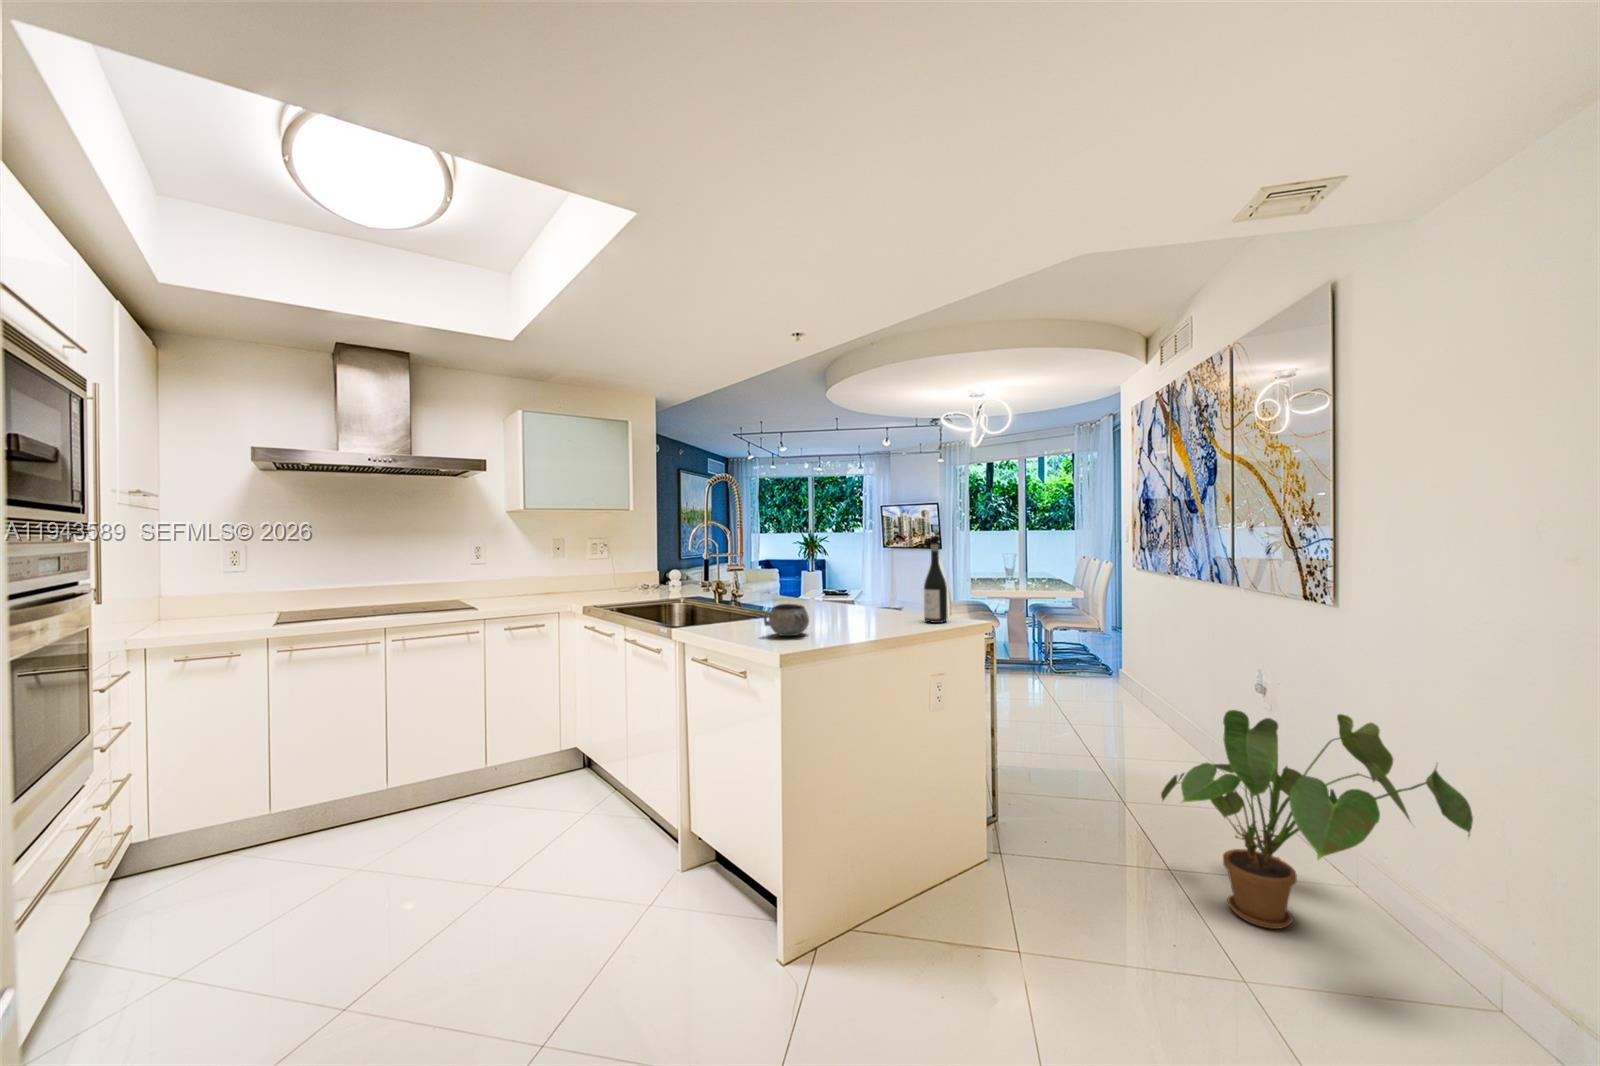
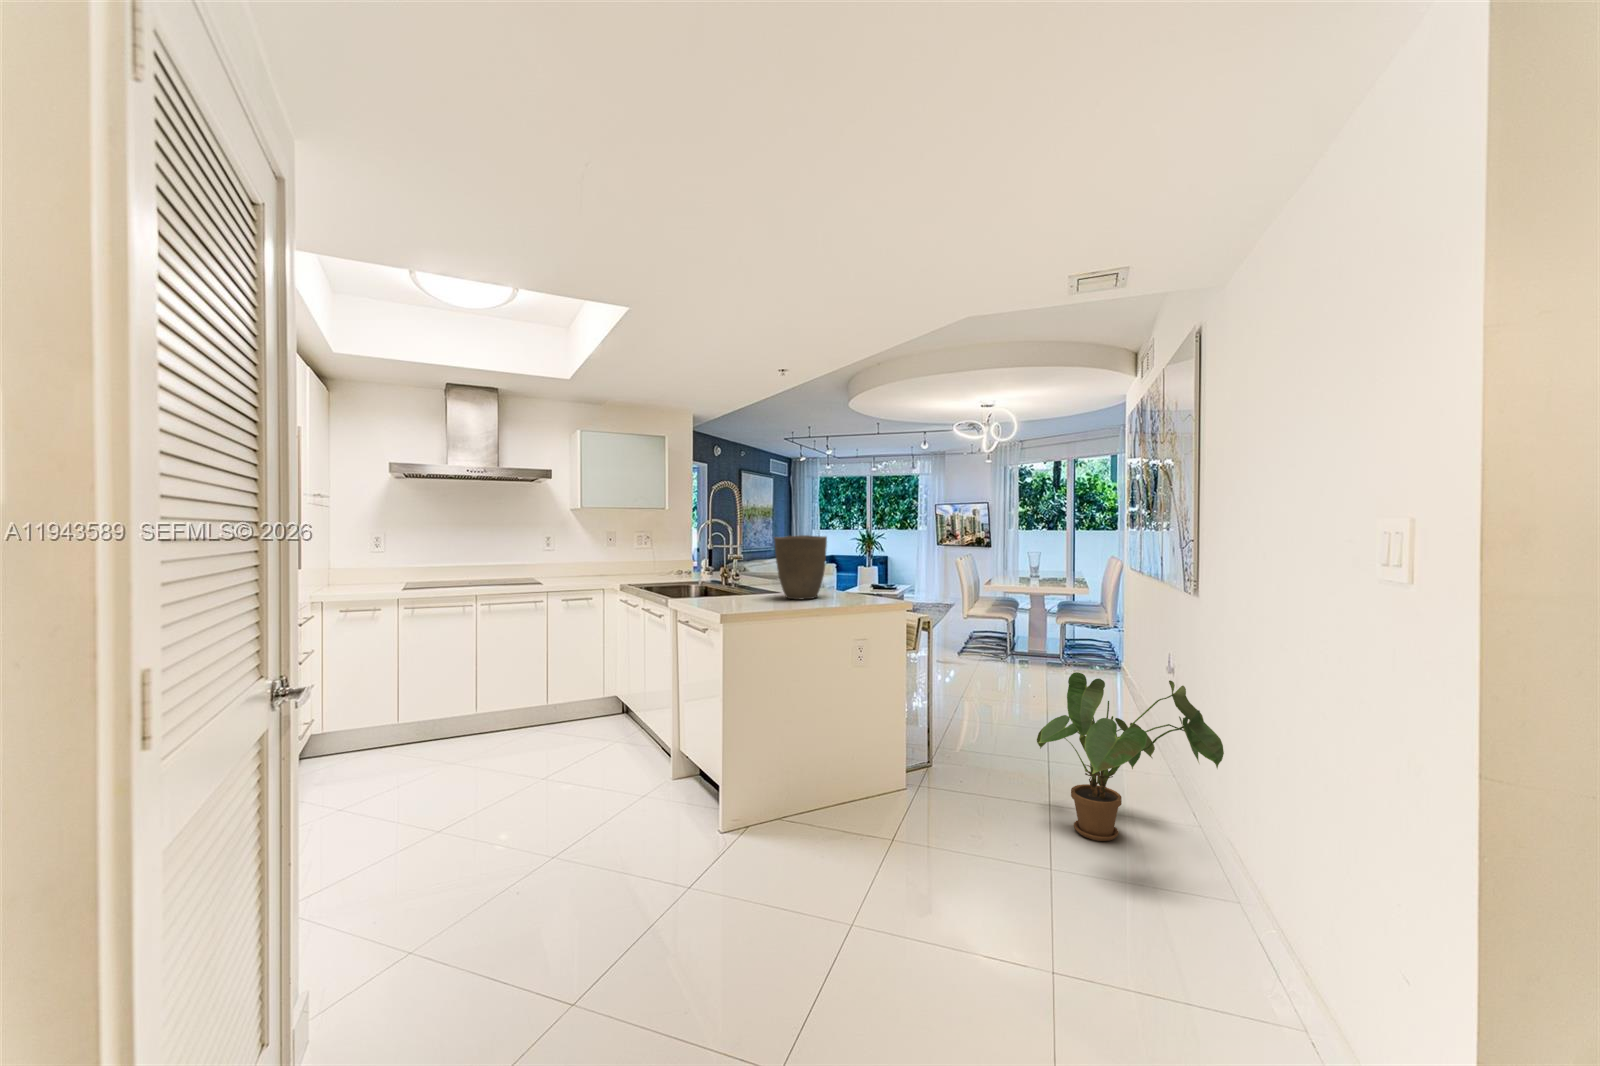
wine bottle: present [924,536,947,623] -> none [853,534,870,600]
vase: none [814,539,883,623] -> present [774,535,827,599]
decorative bowl: present [764,604,809,636] -> none [726,582,760,606]

